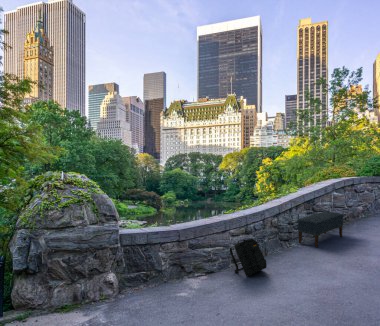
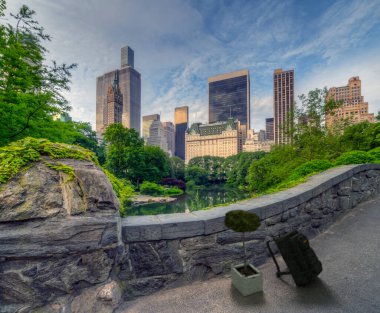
bench: present [297,211,343,247] -> none [328,196,373,237]
potted tree: none [194,222,221,283] -> present [224,209,263,296]

